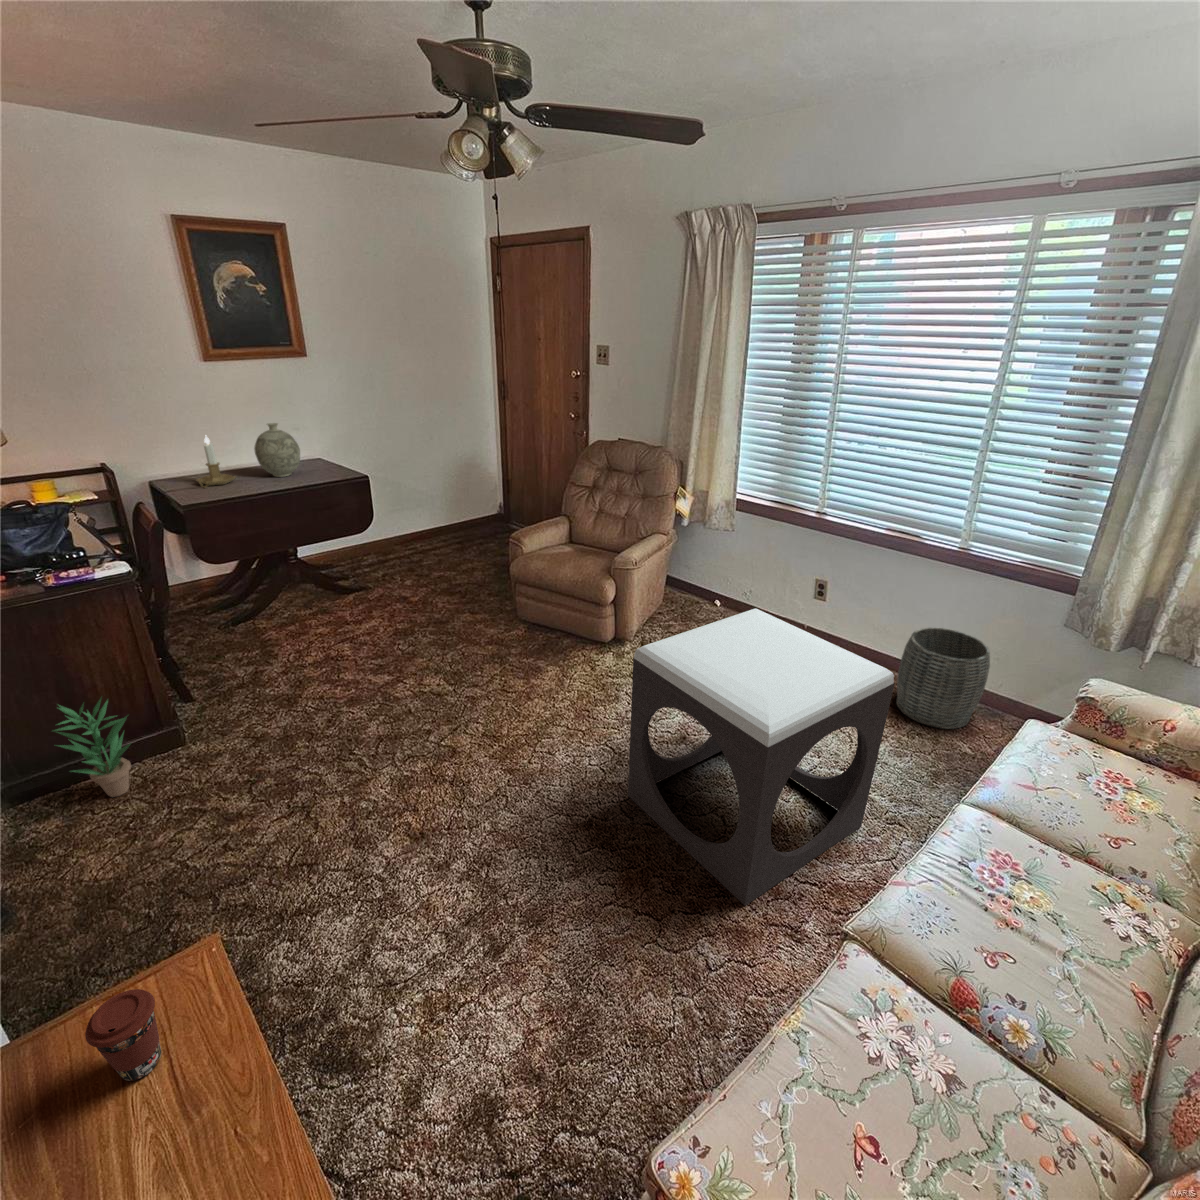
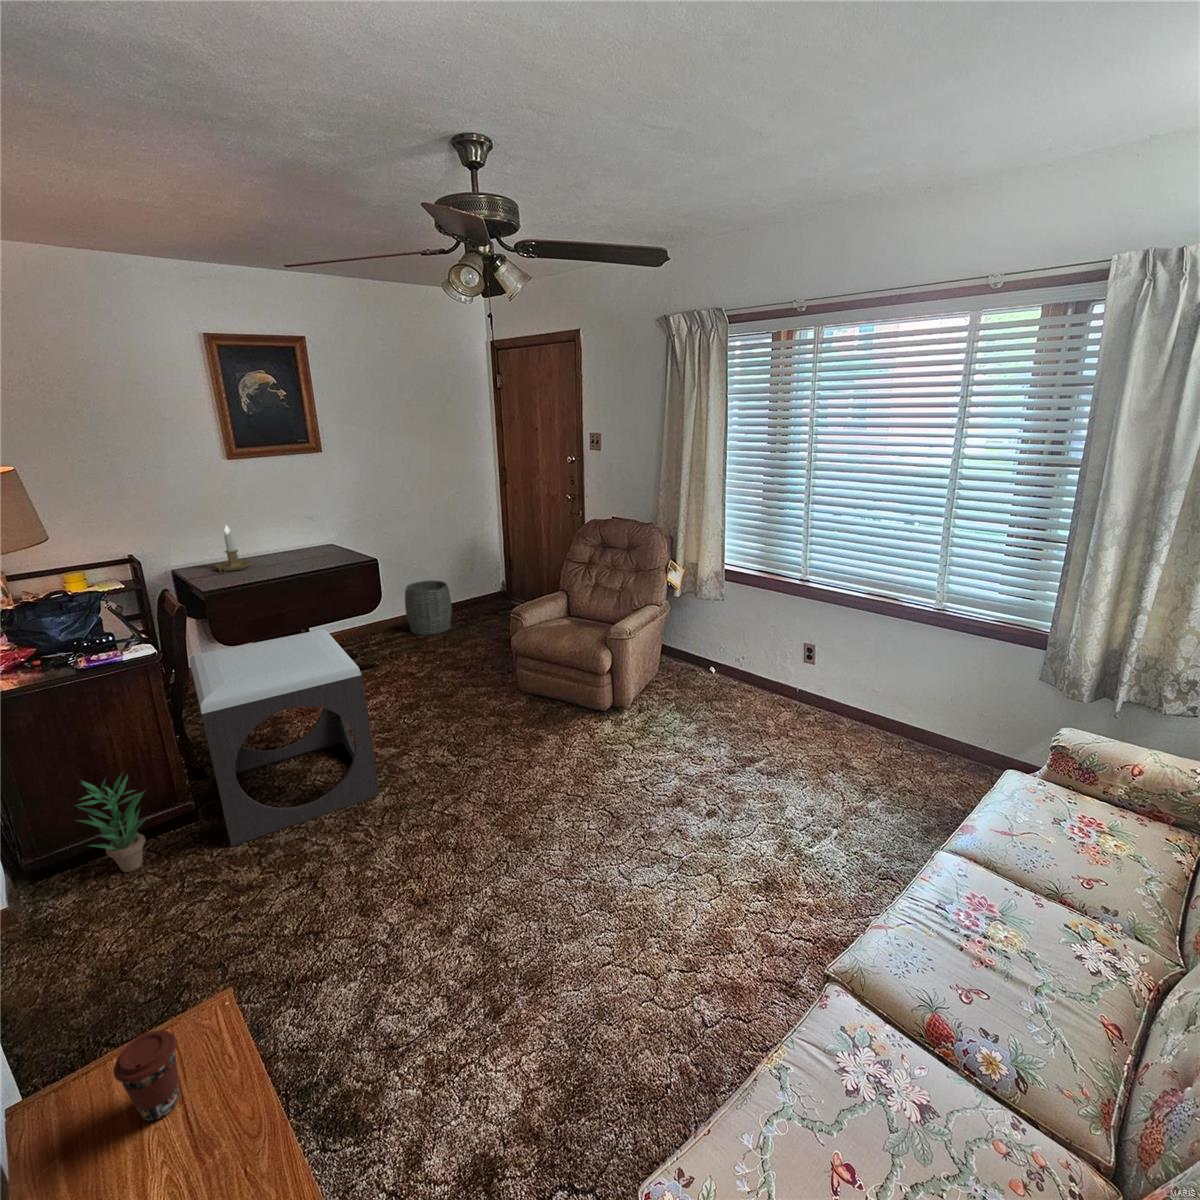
decorative vase: present [254,423,300,477] -> none [271,512,313,561]
footstool: present [628,608,895,906] -> present [190,629,379,846]
woven basket: present [896,628,990,729] -> present [405,581,452,635]

